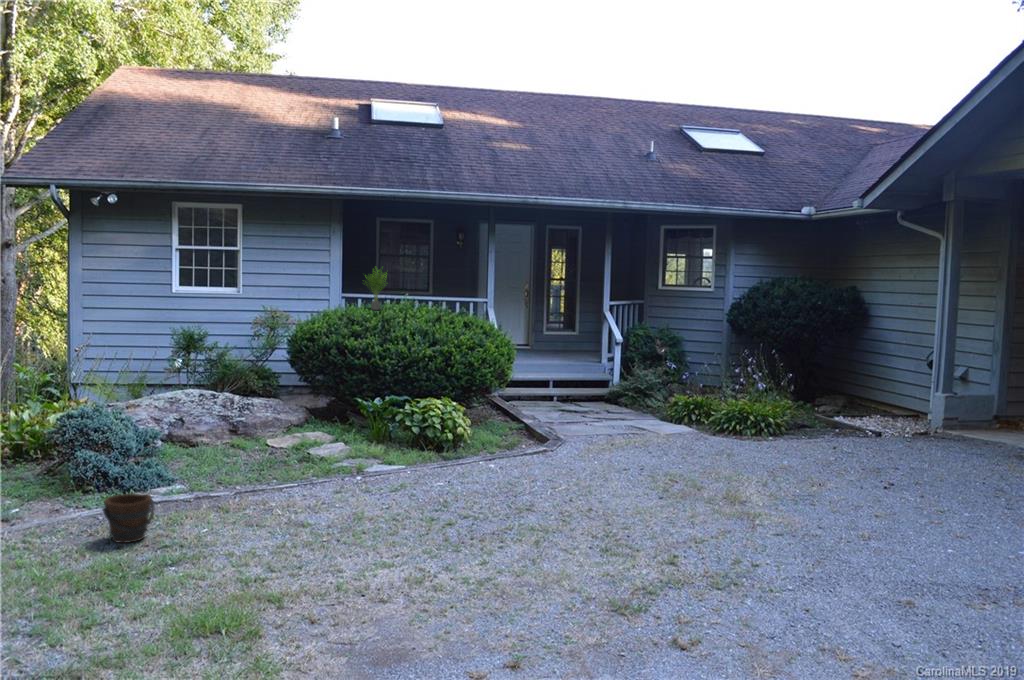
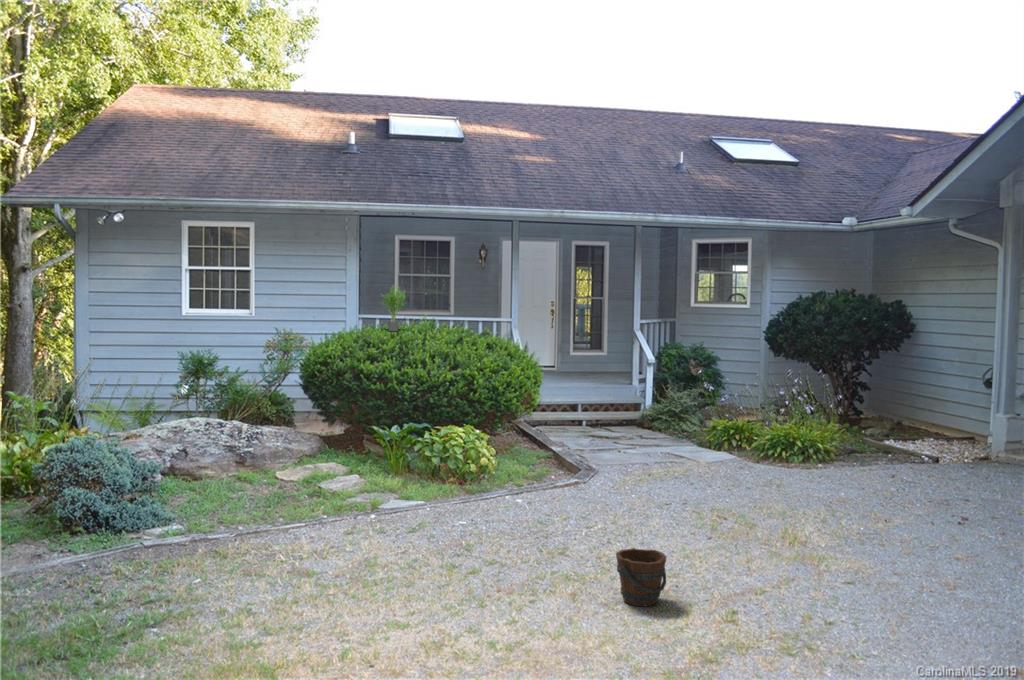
bucket: present [102,494,155,543] -> present [616,548,667,606]

